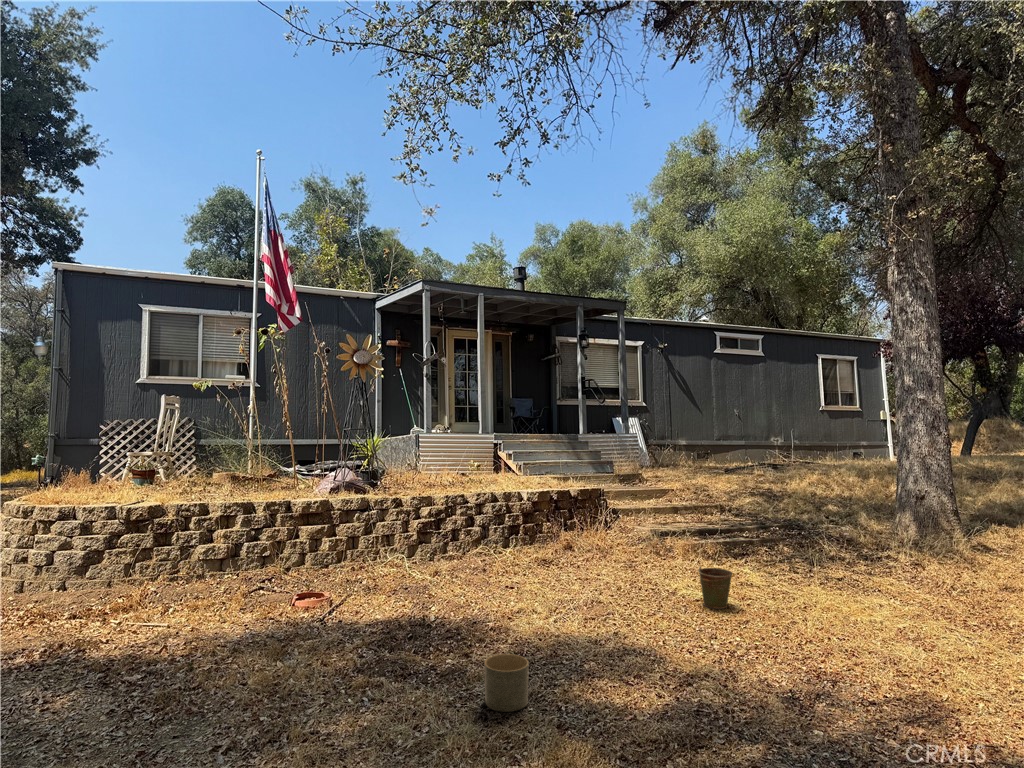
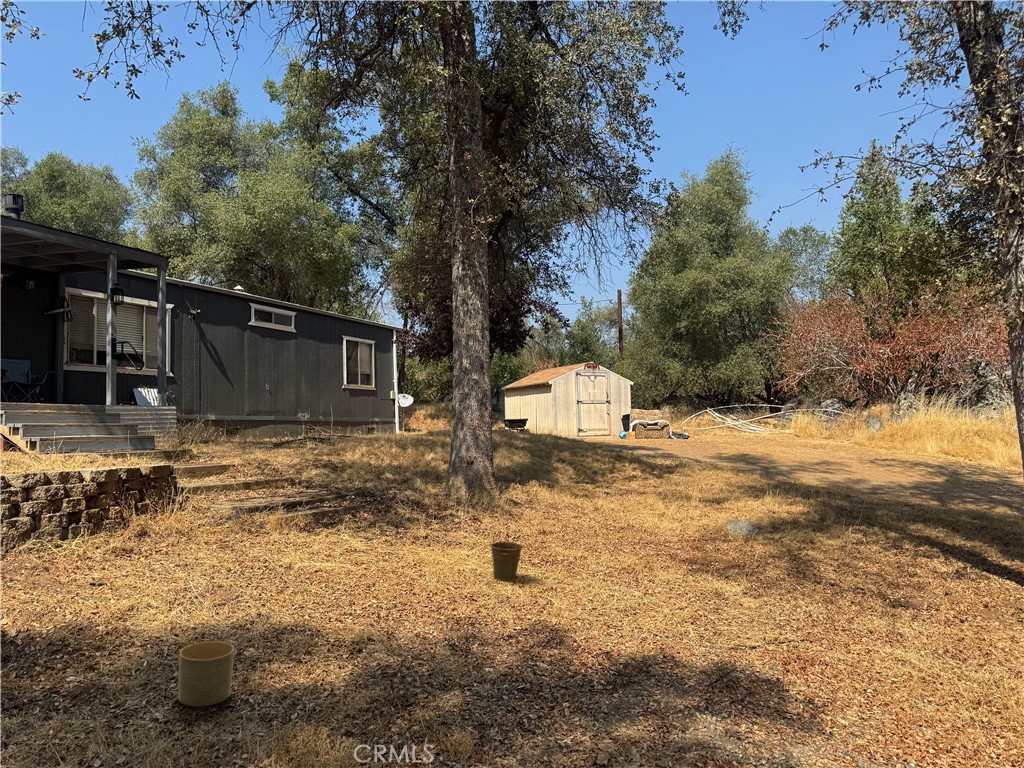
bucket: present [698,567,733,609] -> present [489,542,523,581]

